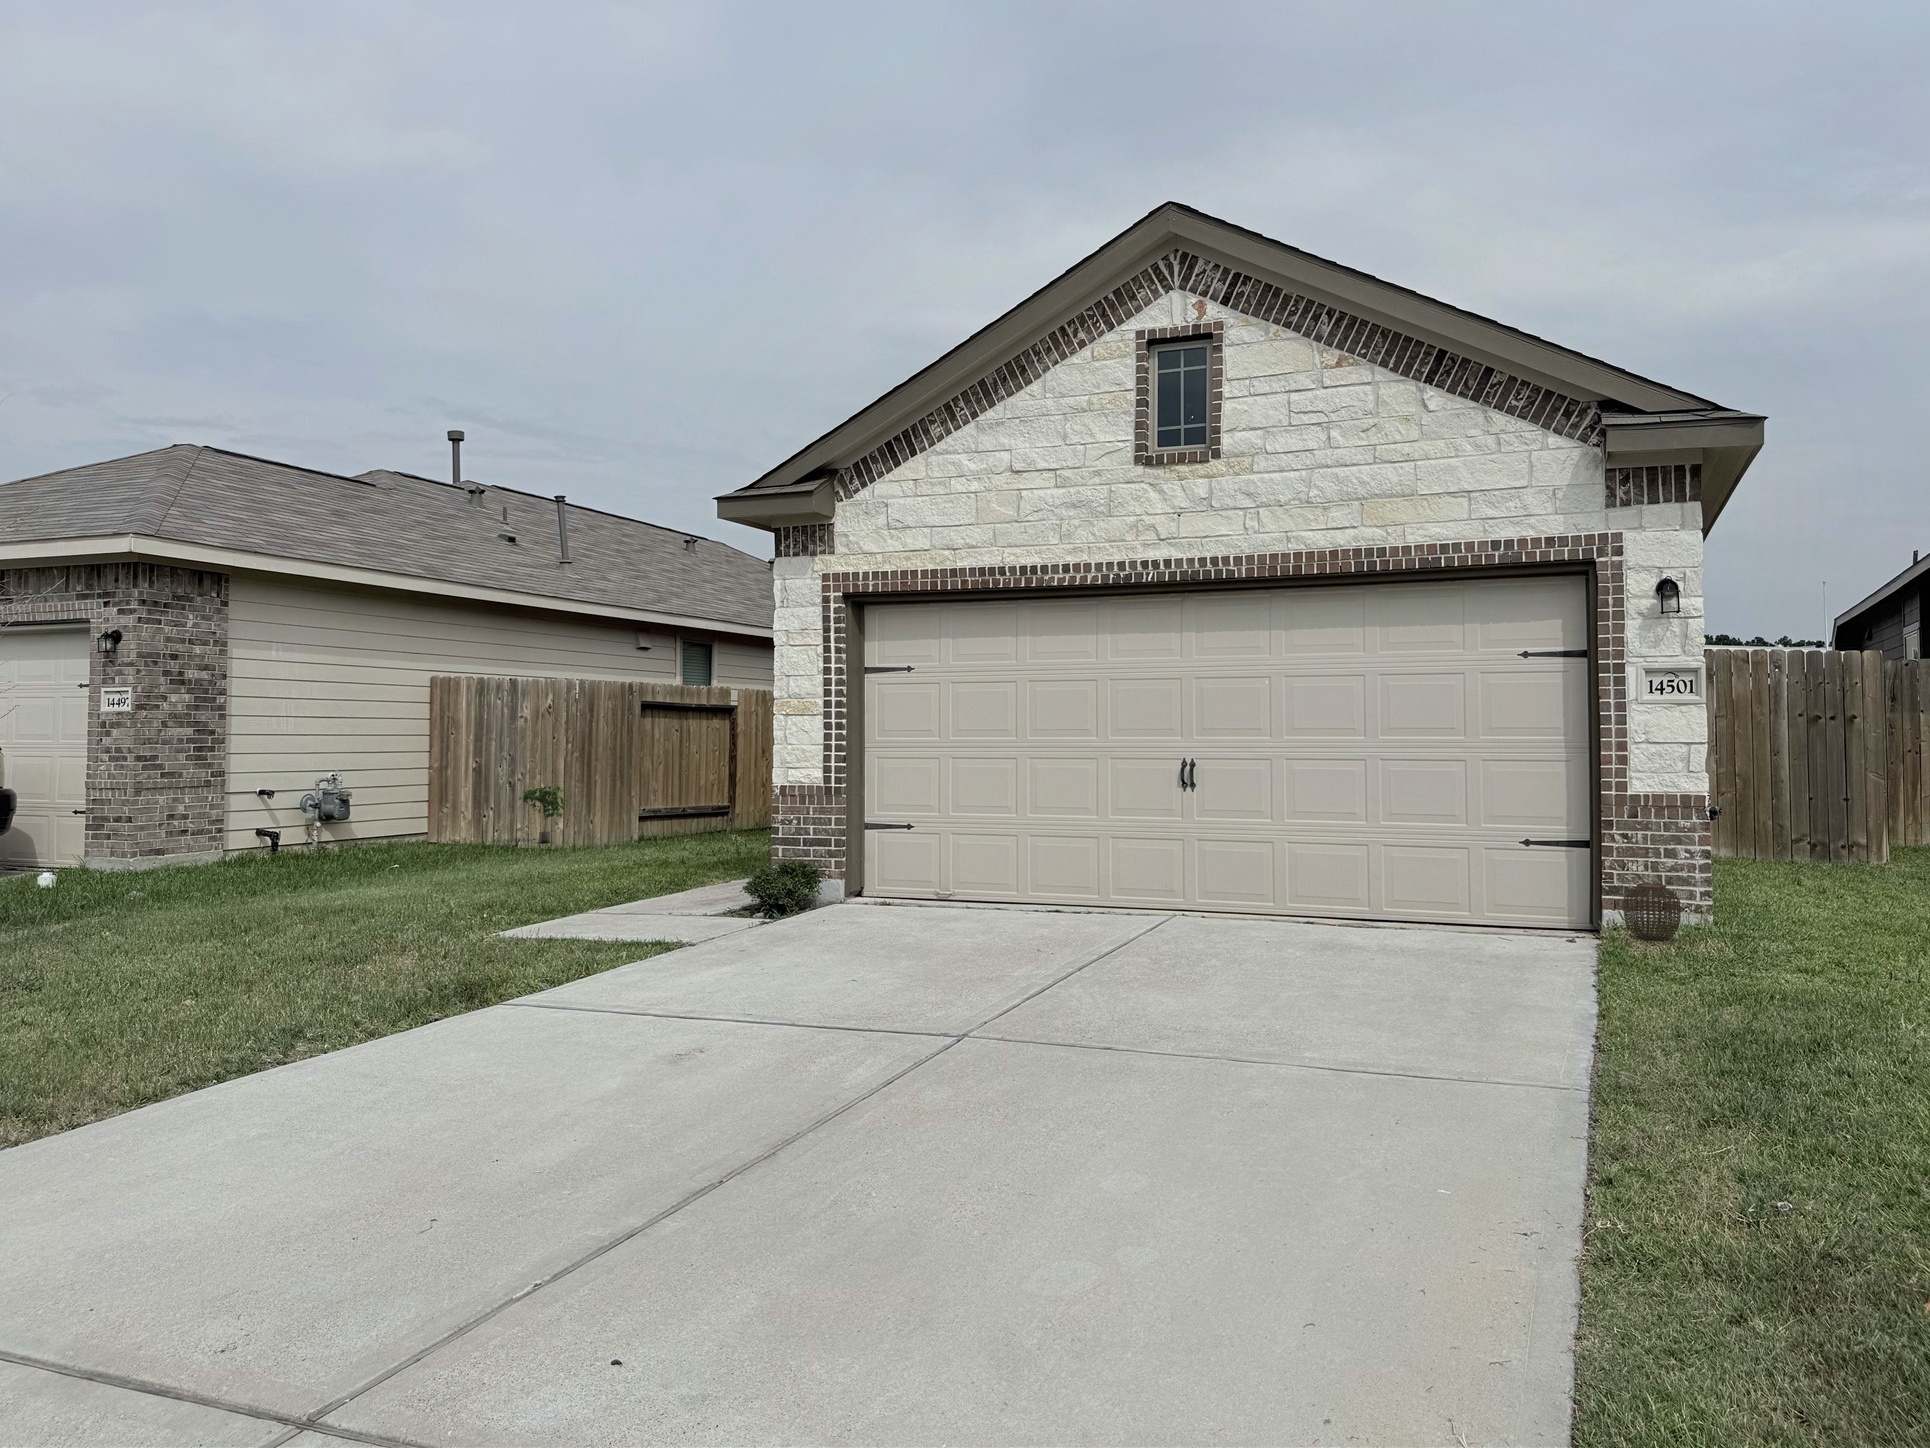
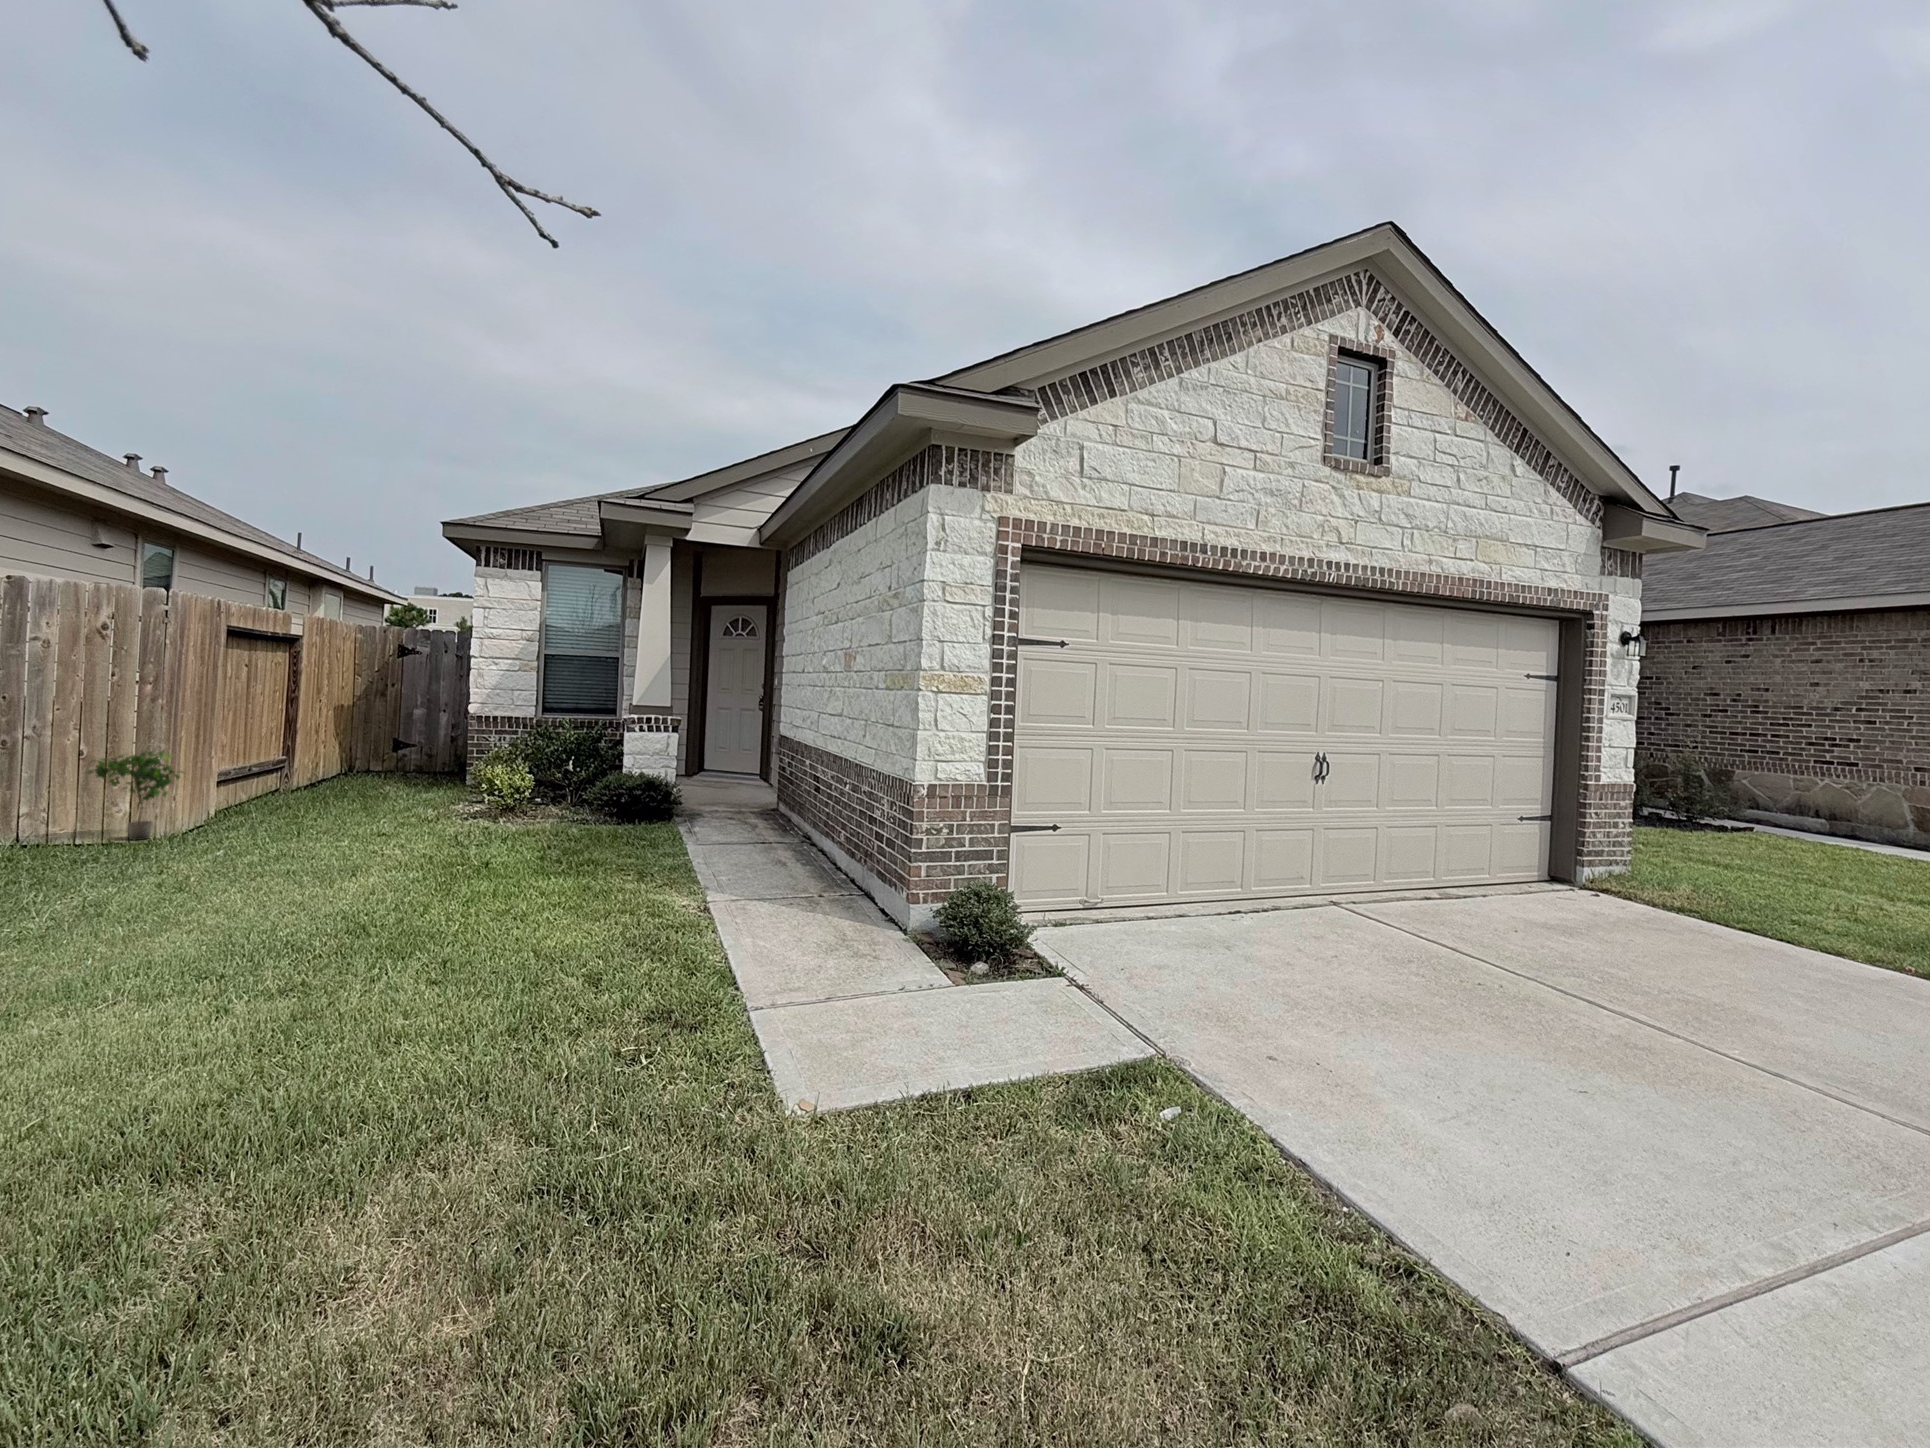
woven basket: present [1623,883,1681,941] -> none [1607,849,1653,892]

